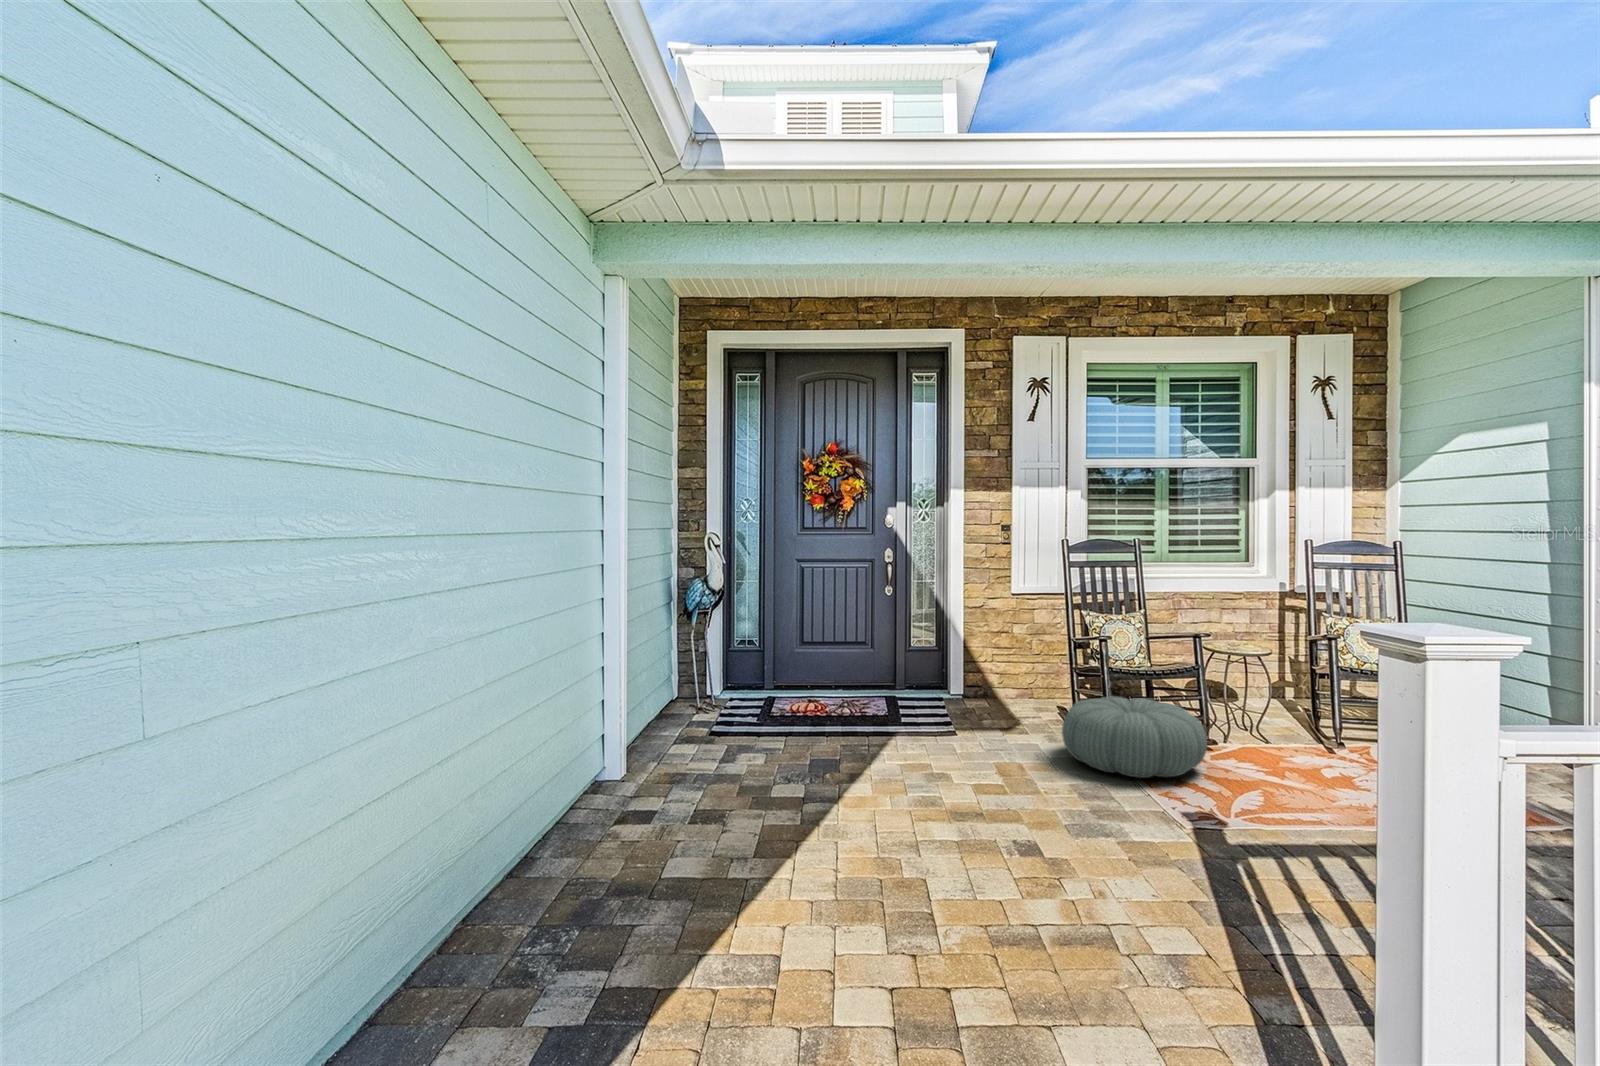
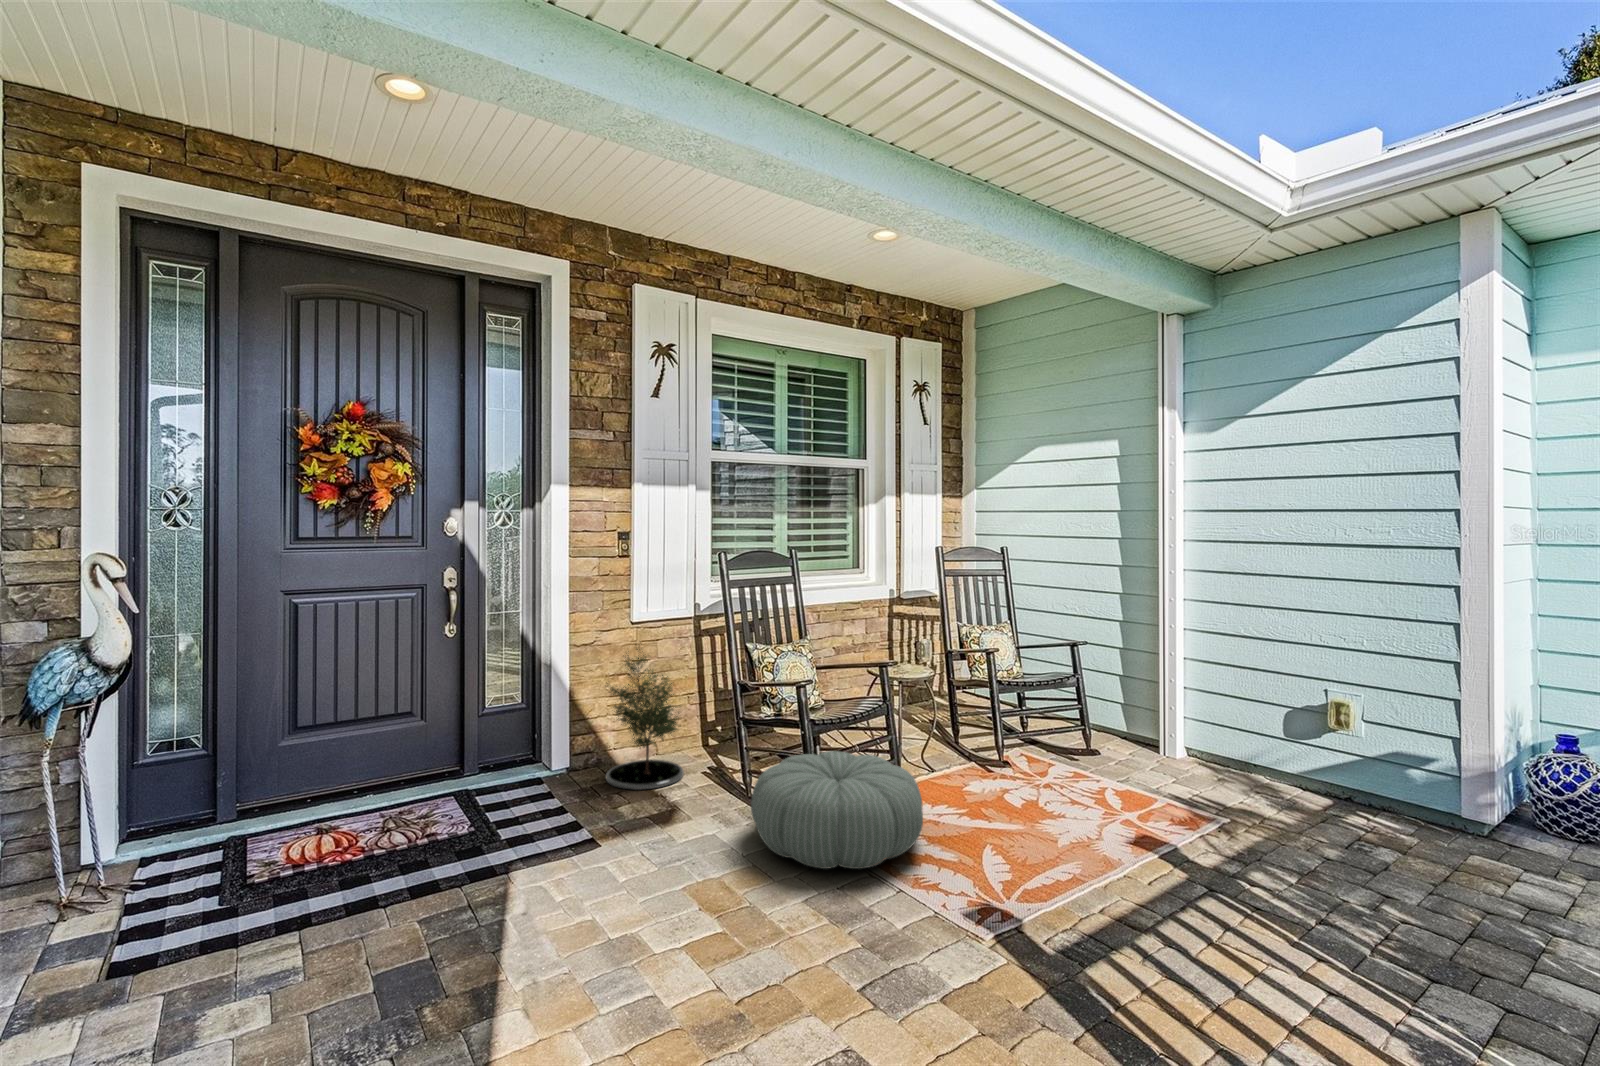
potted tree: none [984,605,1048,716] -> present [606,649,684,790]

